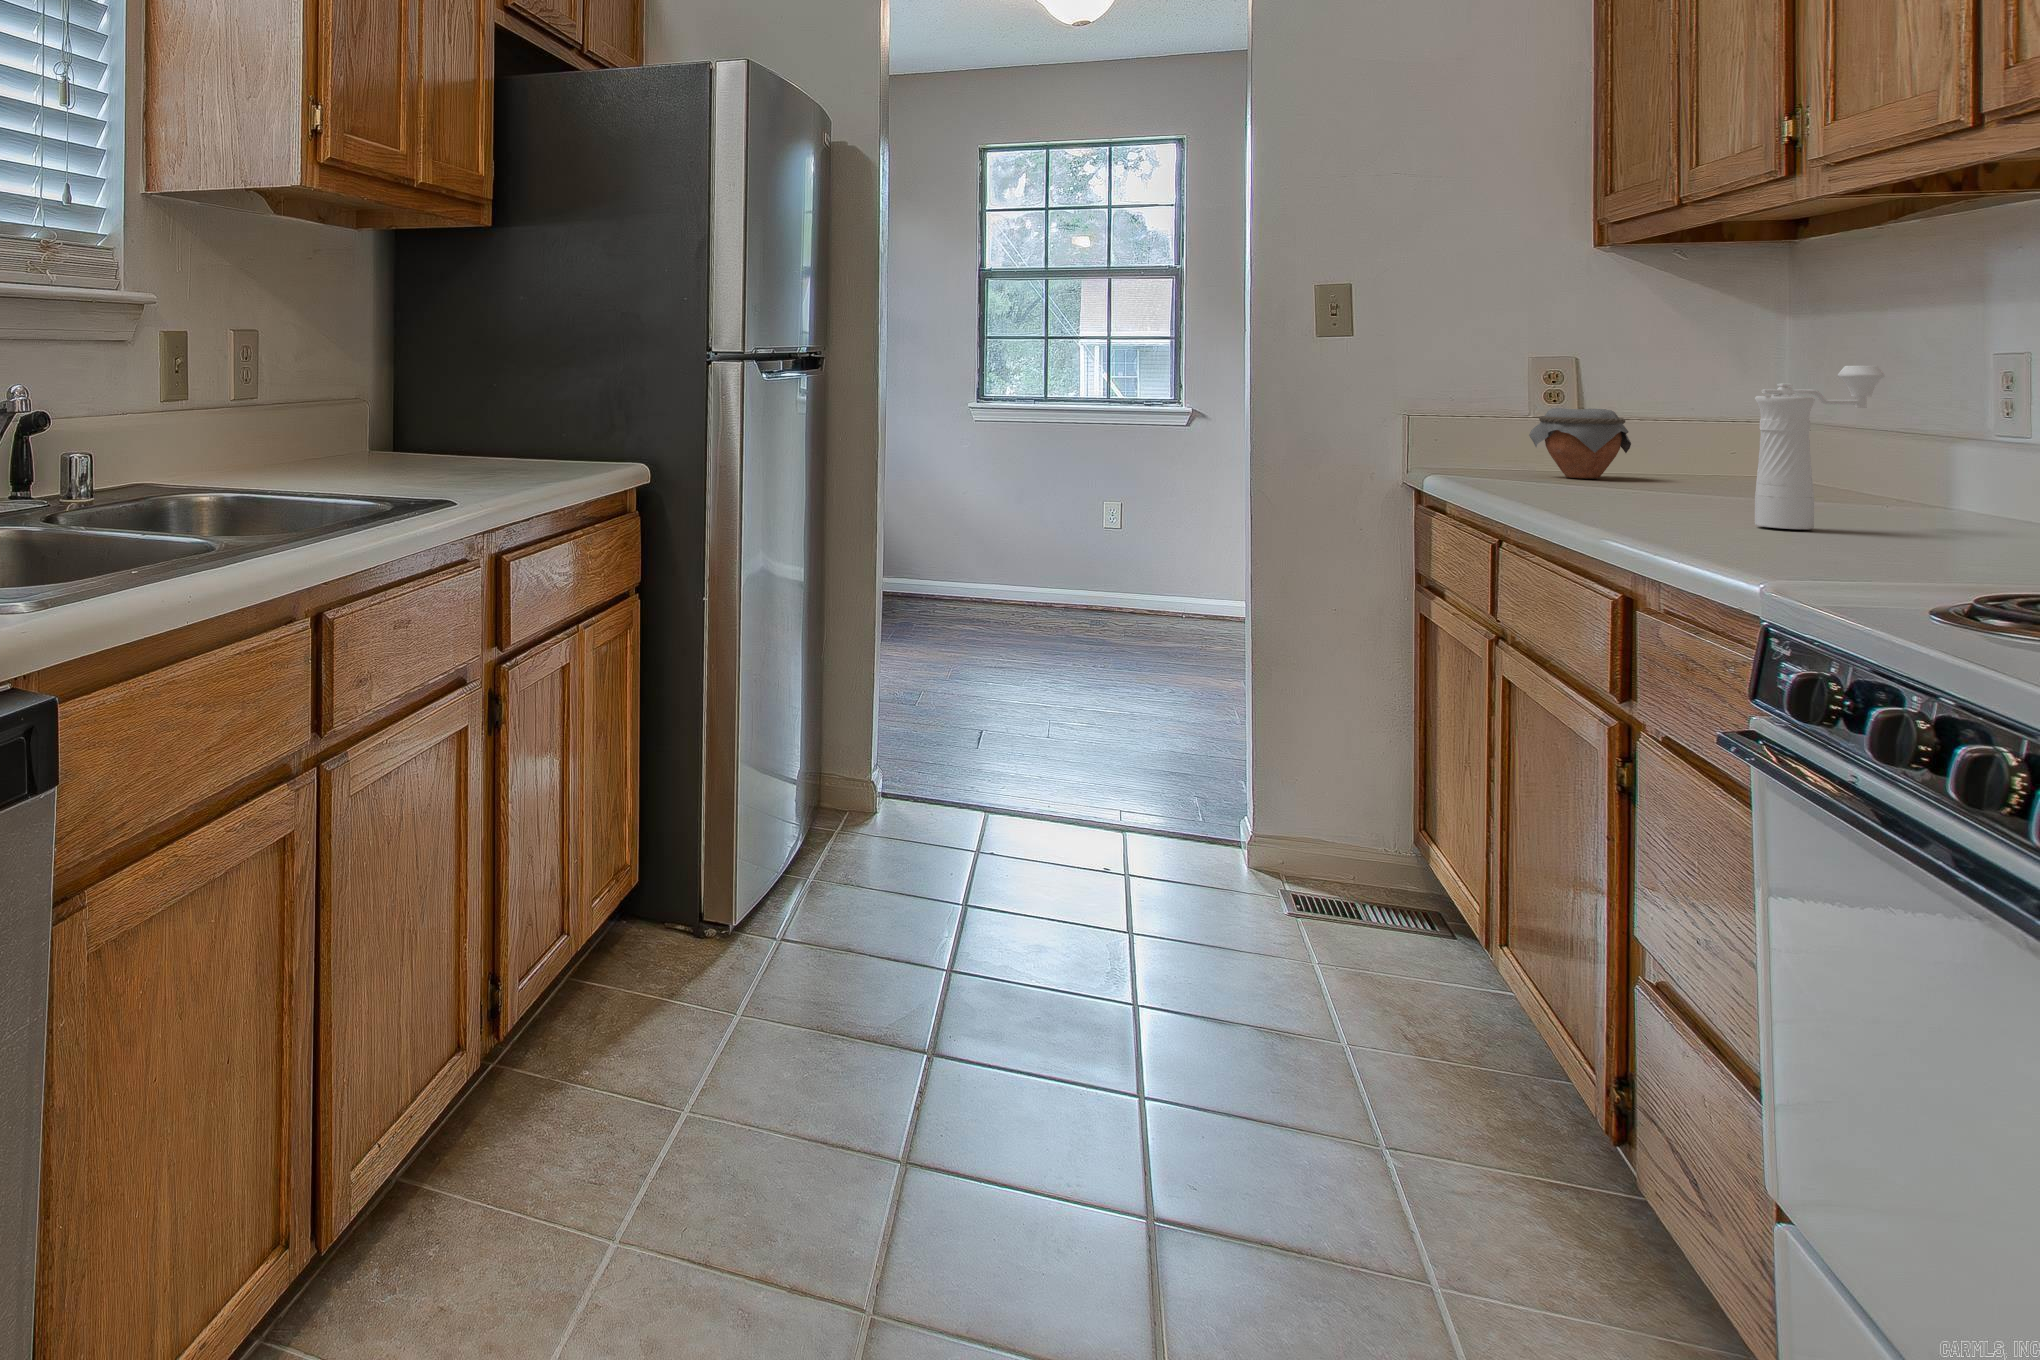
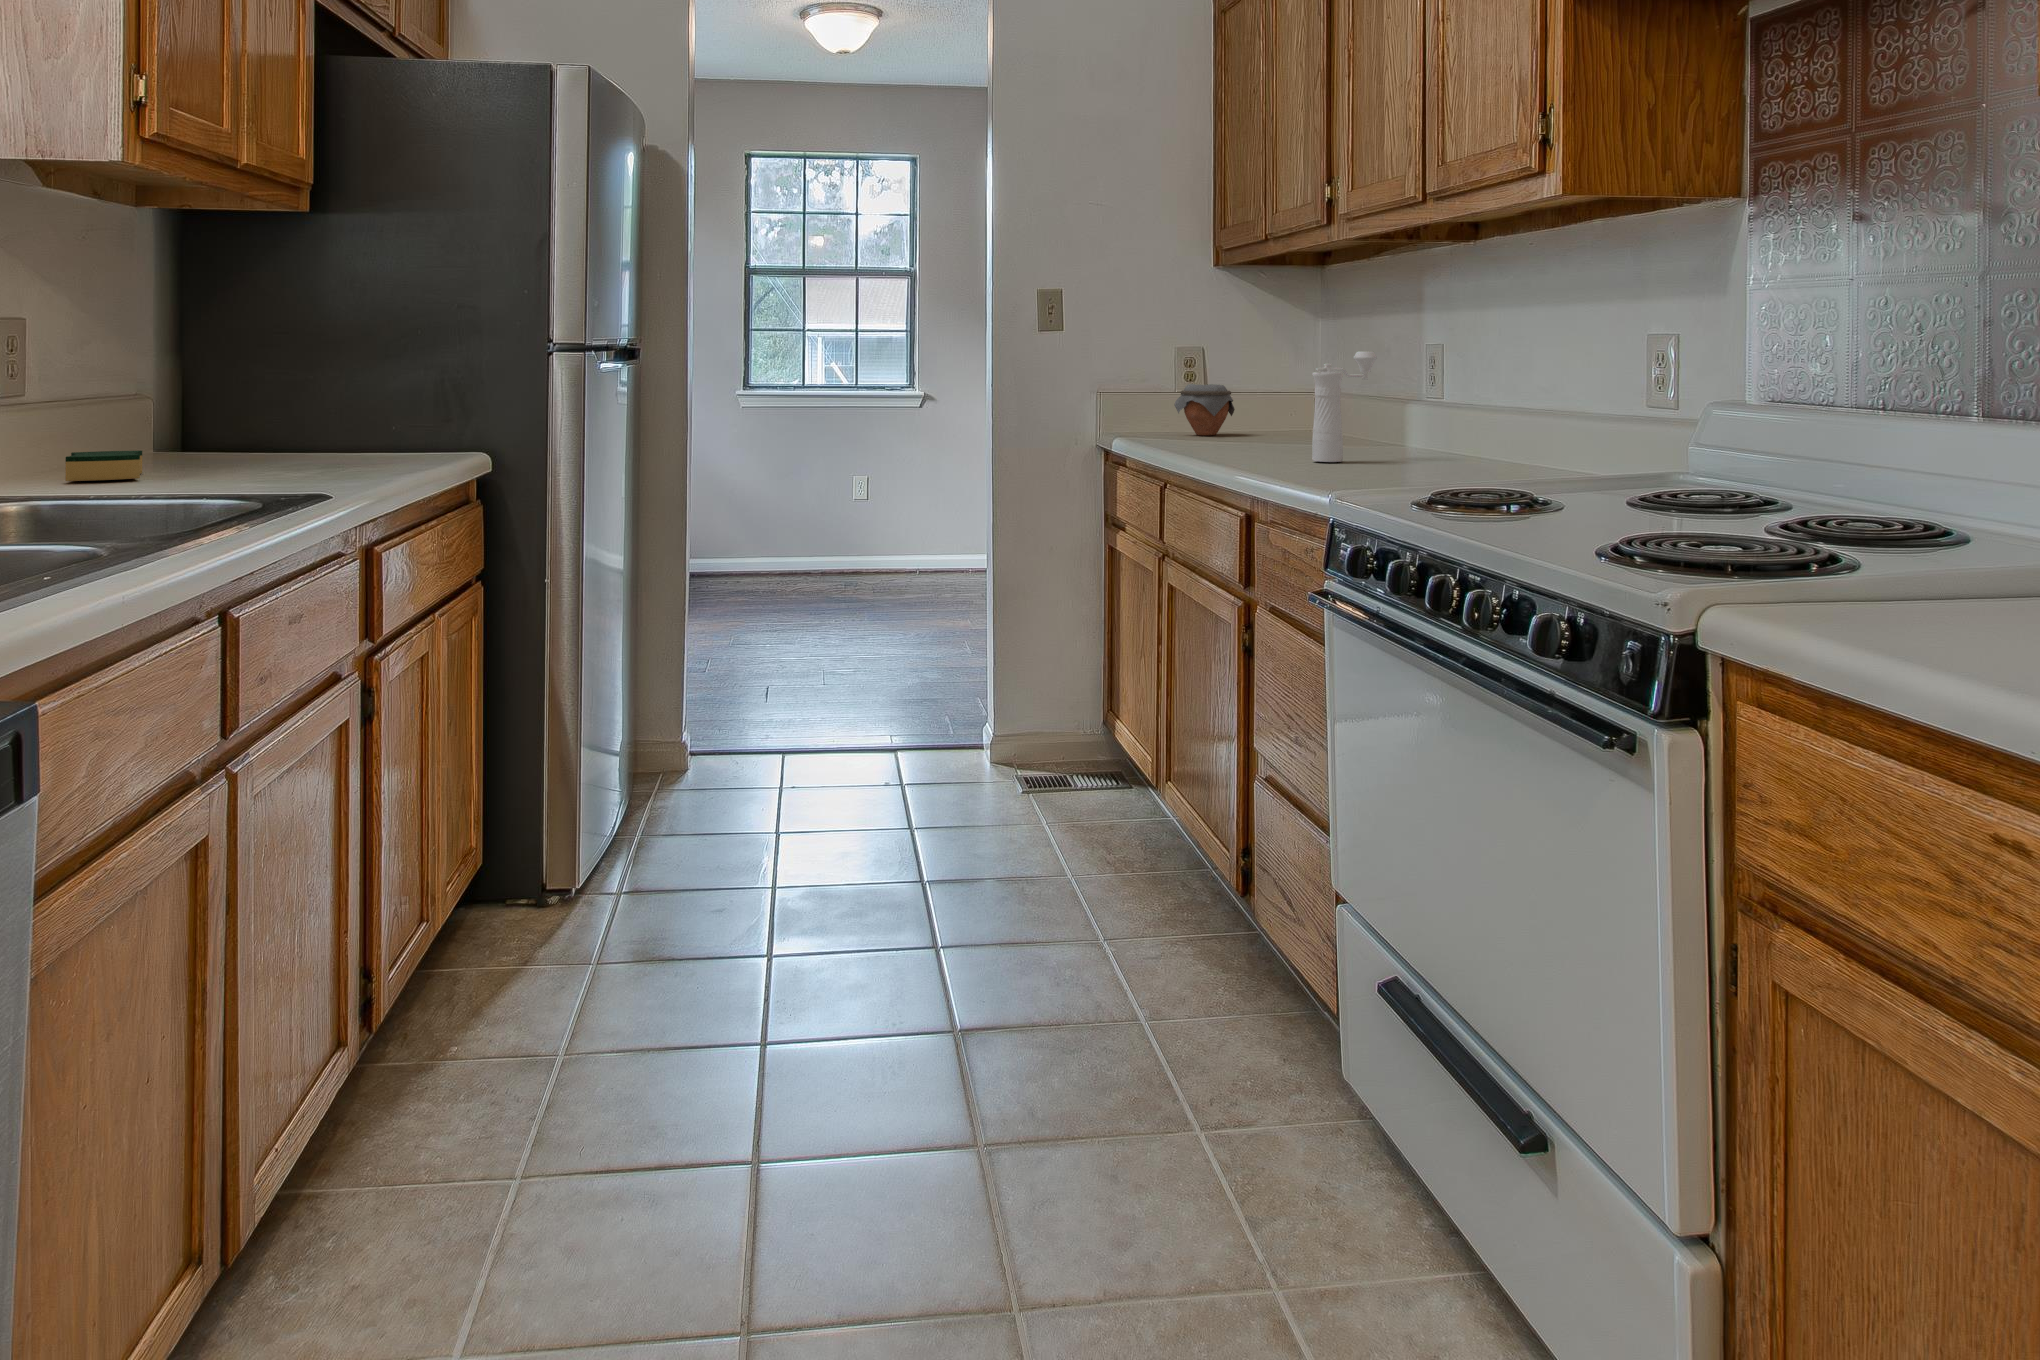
sponge: none [273,450,337,477] -> present [65,451,142,481]

